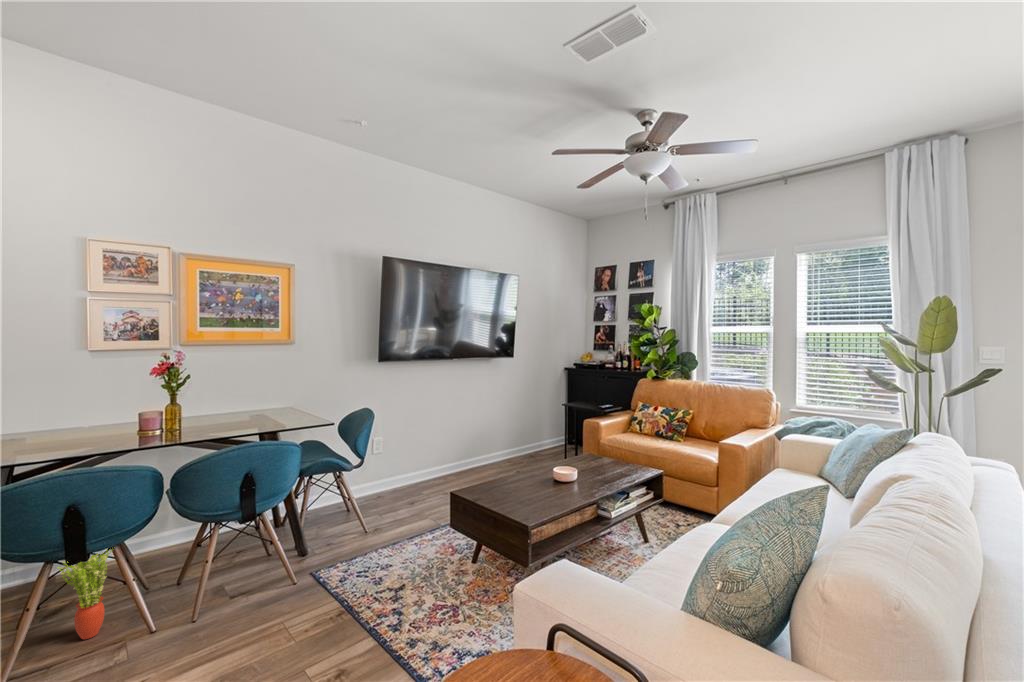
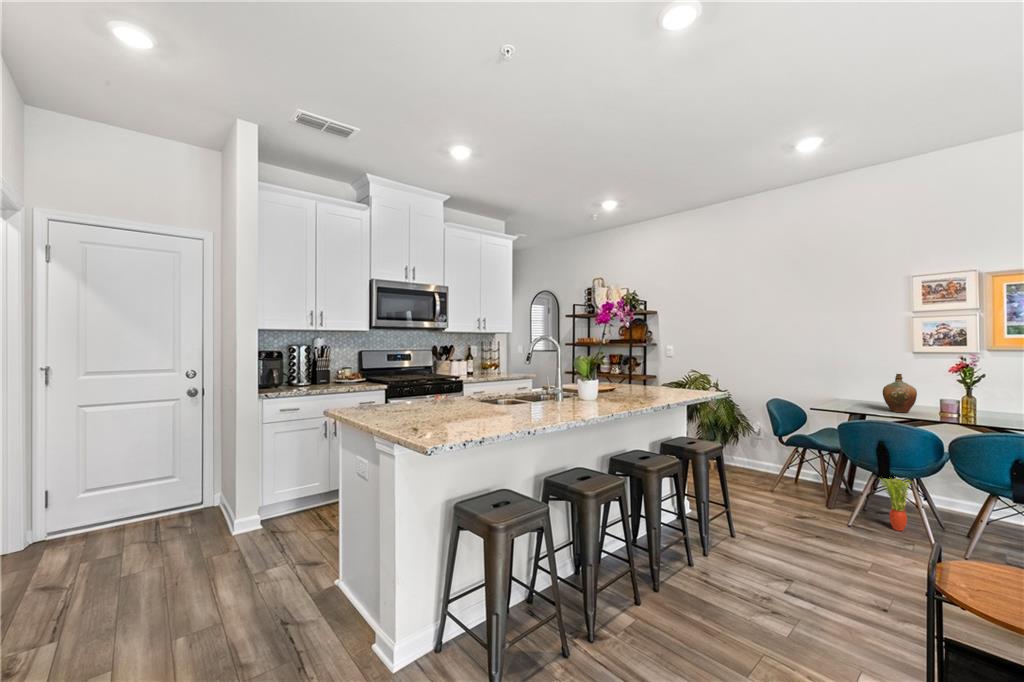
ceramic jug: none [51,383,108,444] -> present [883,374,917,413]

